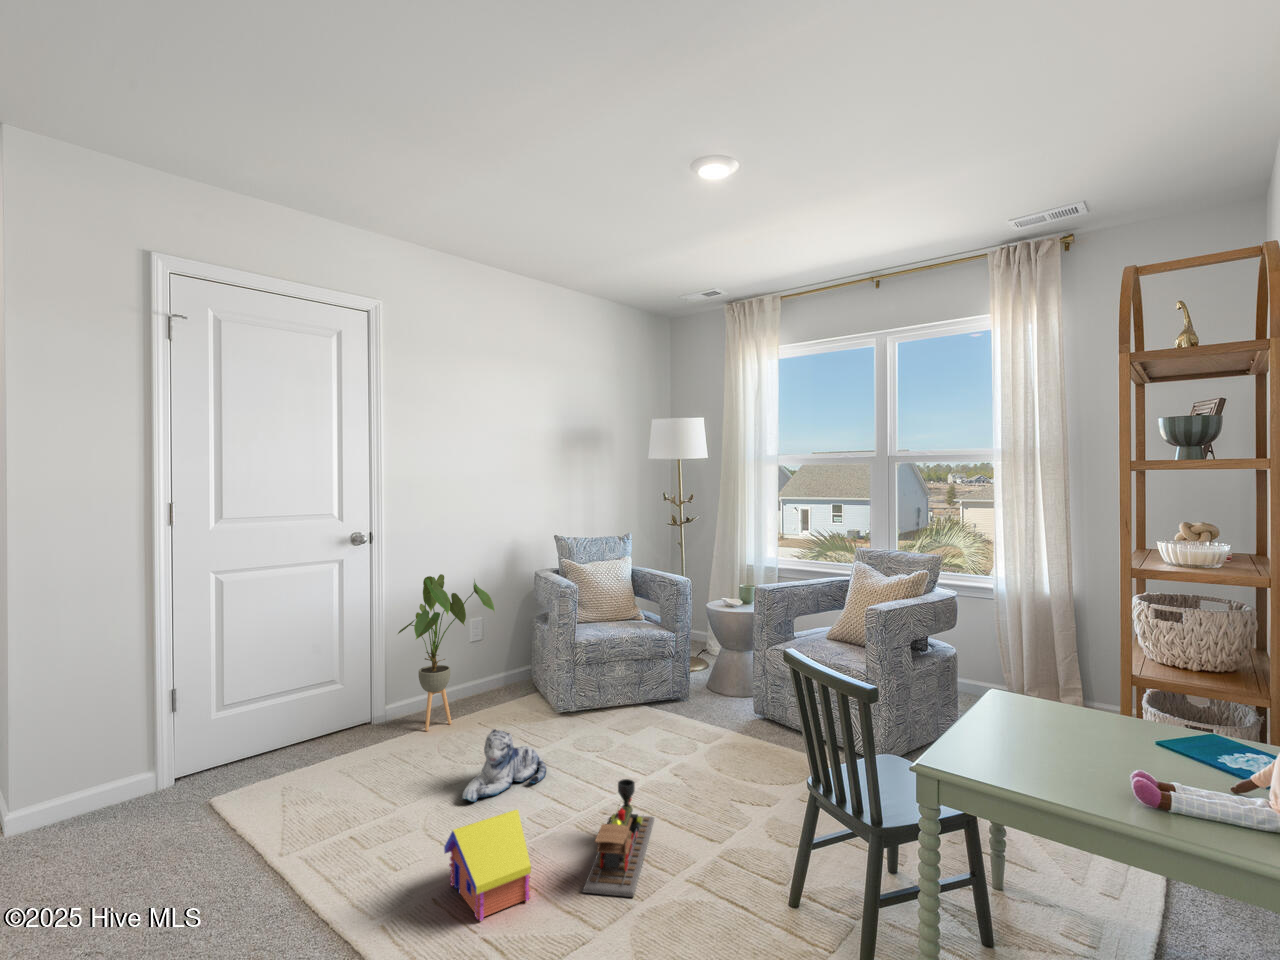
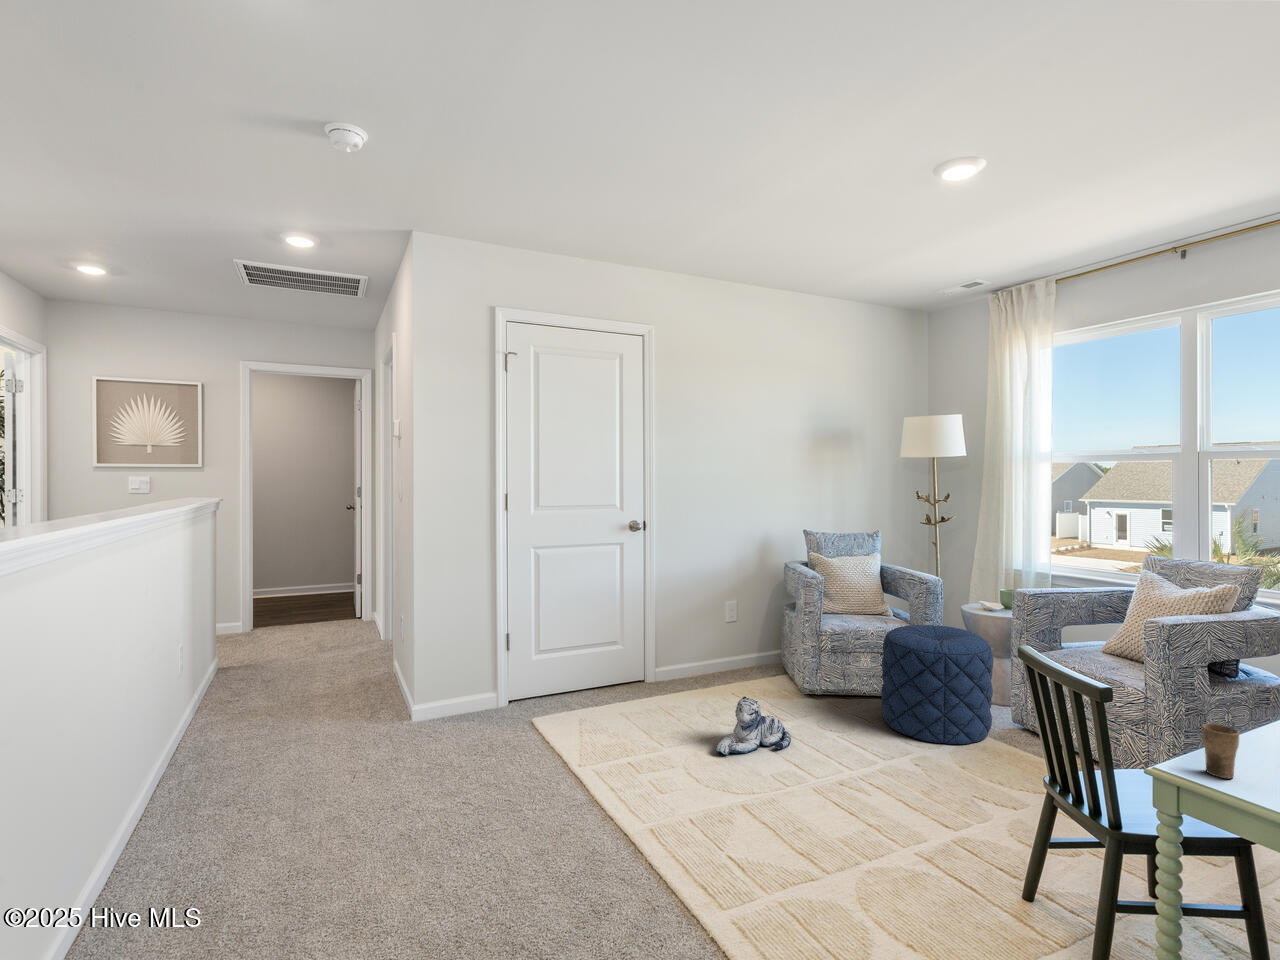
house plant: present [398,574,495,731] -> none [664,559,748,693]
pouf: none [637,627,740,748] -> present [881,625,993,744]
cup: none [958,709,989,765] -> present [1202,722,1239,778]
toy train: present [583,779,654,897] -> none [817,755,891,857]
toy house: present [444,810,531,921] -> none [701,761,771,845]

